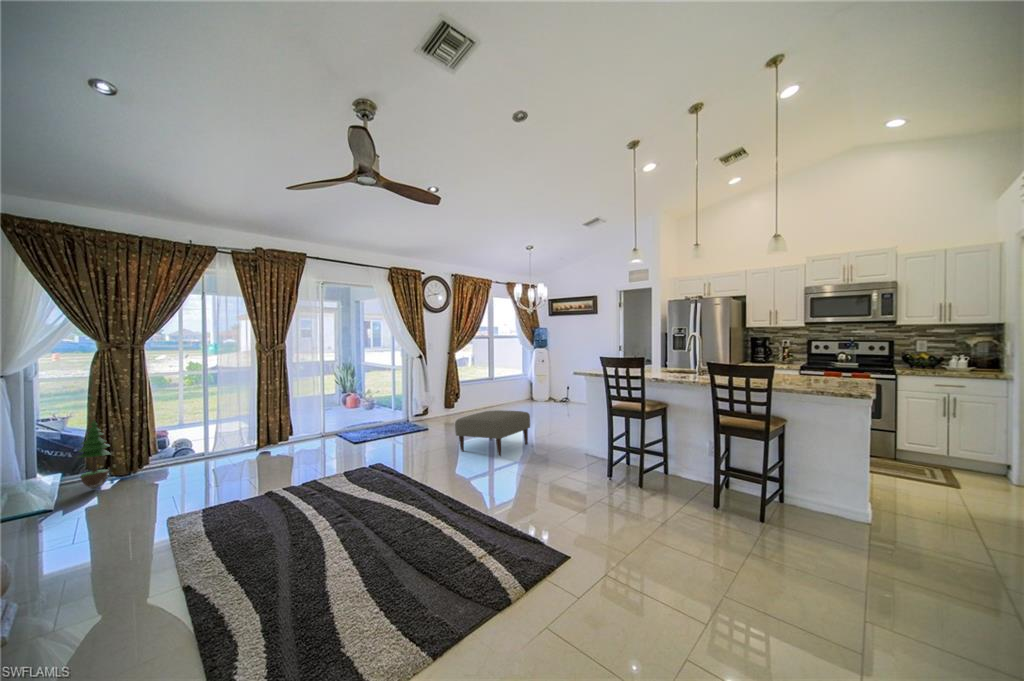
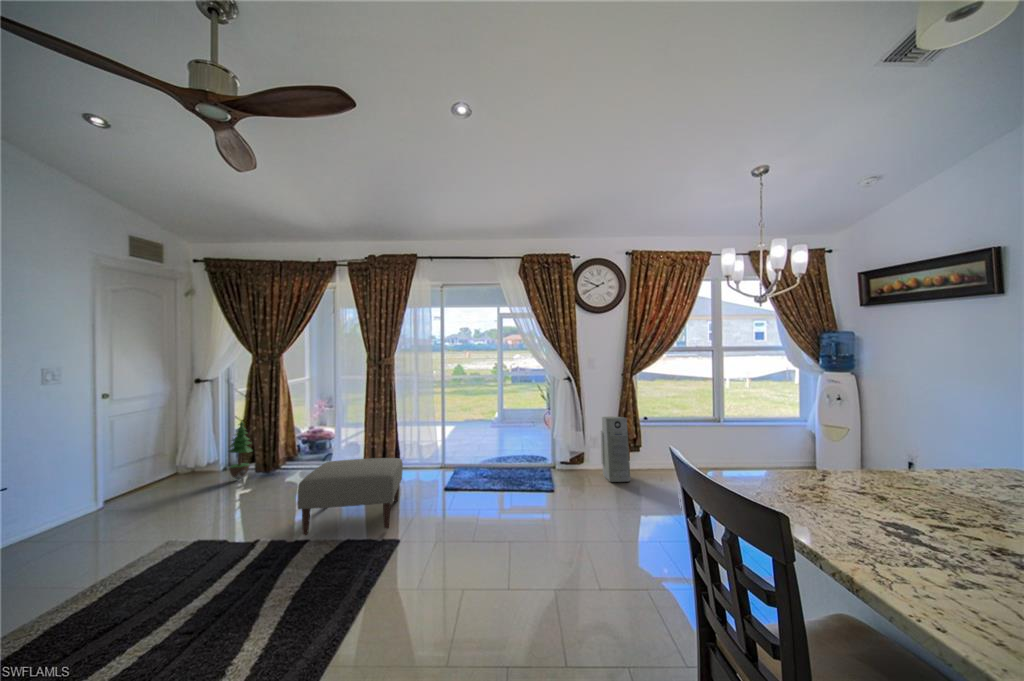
air purifier: none [438,380,461,420] -> present [601,417,631,482]
ottoman: present [455,410,530,456] -> present [297,458,403,535]

